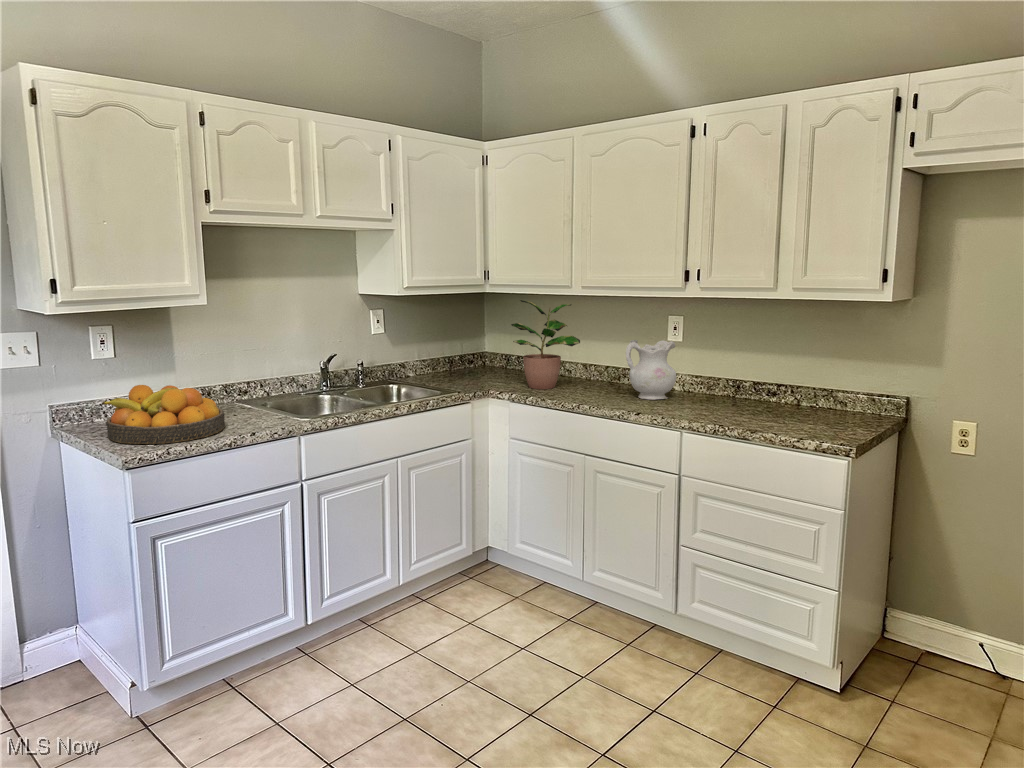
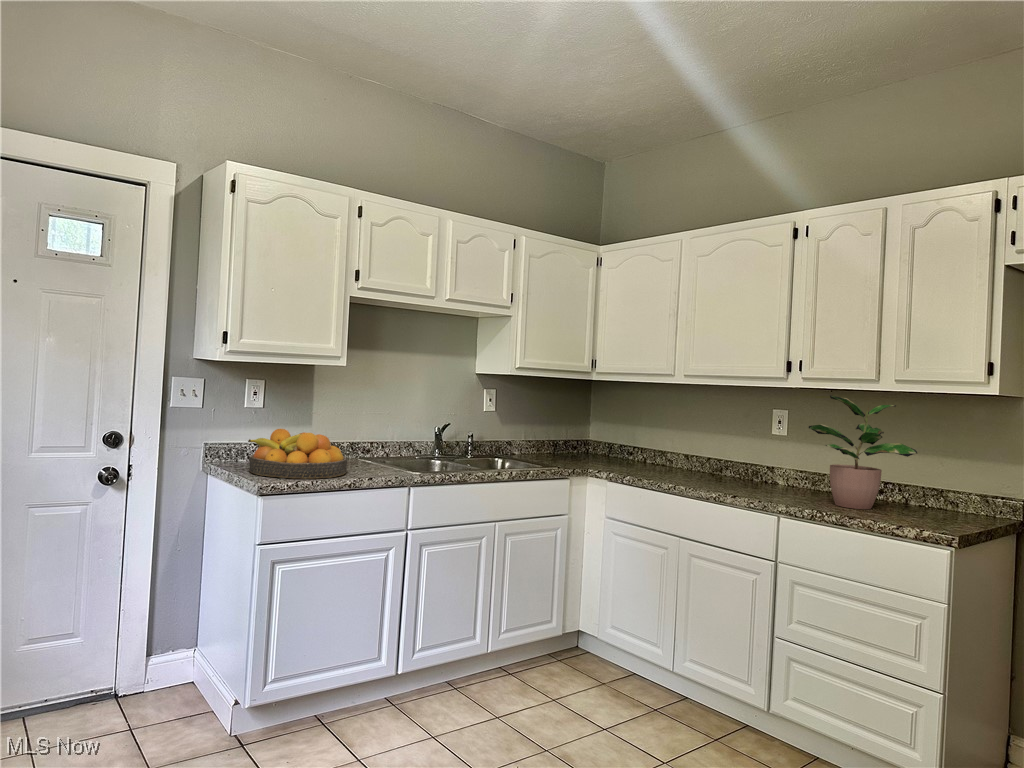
potted plant: present [511,300,580,389] -> present [809,395,917,509]
ceramic pitcher: present [626,340,676,400] -> none [725,428,777,489]

